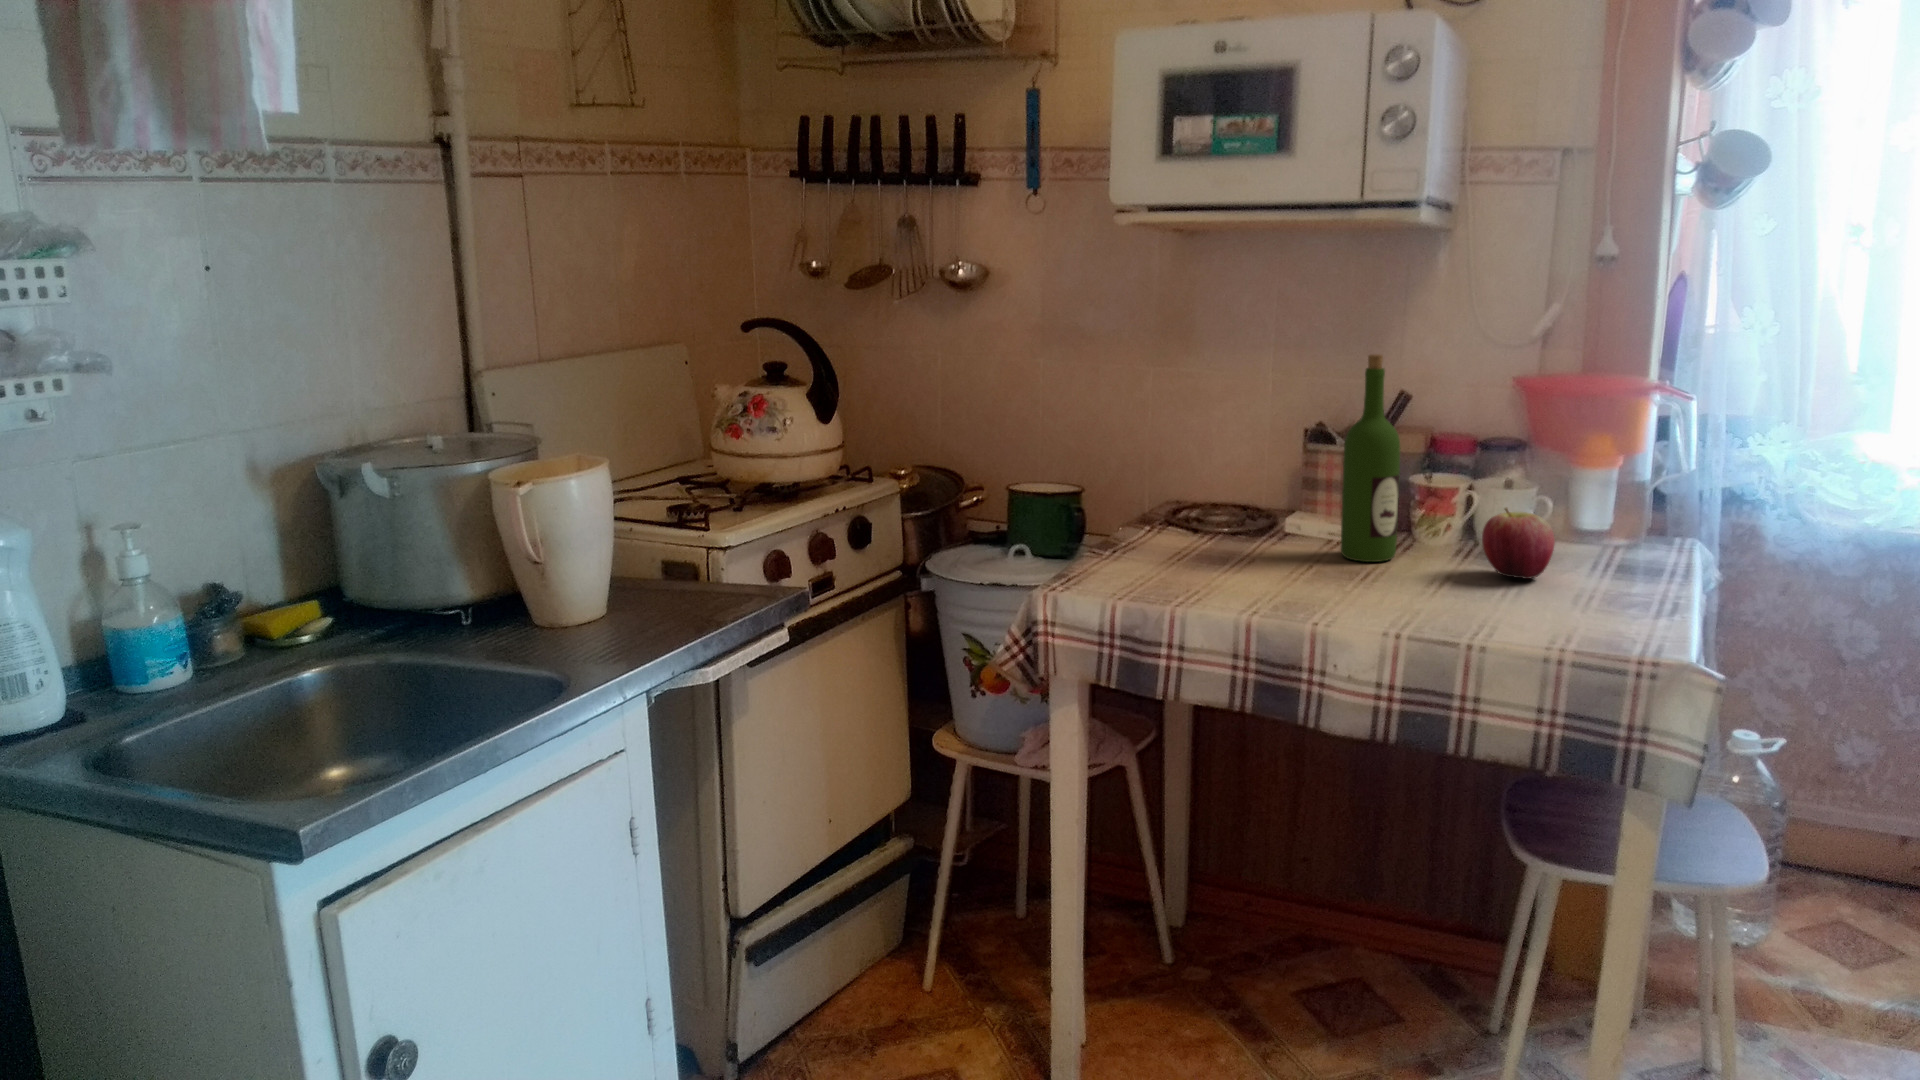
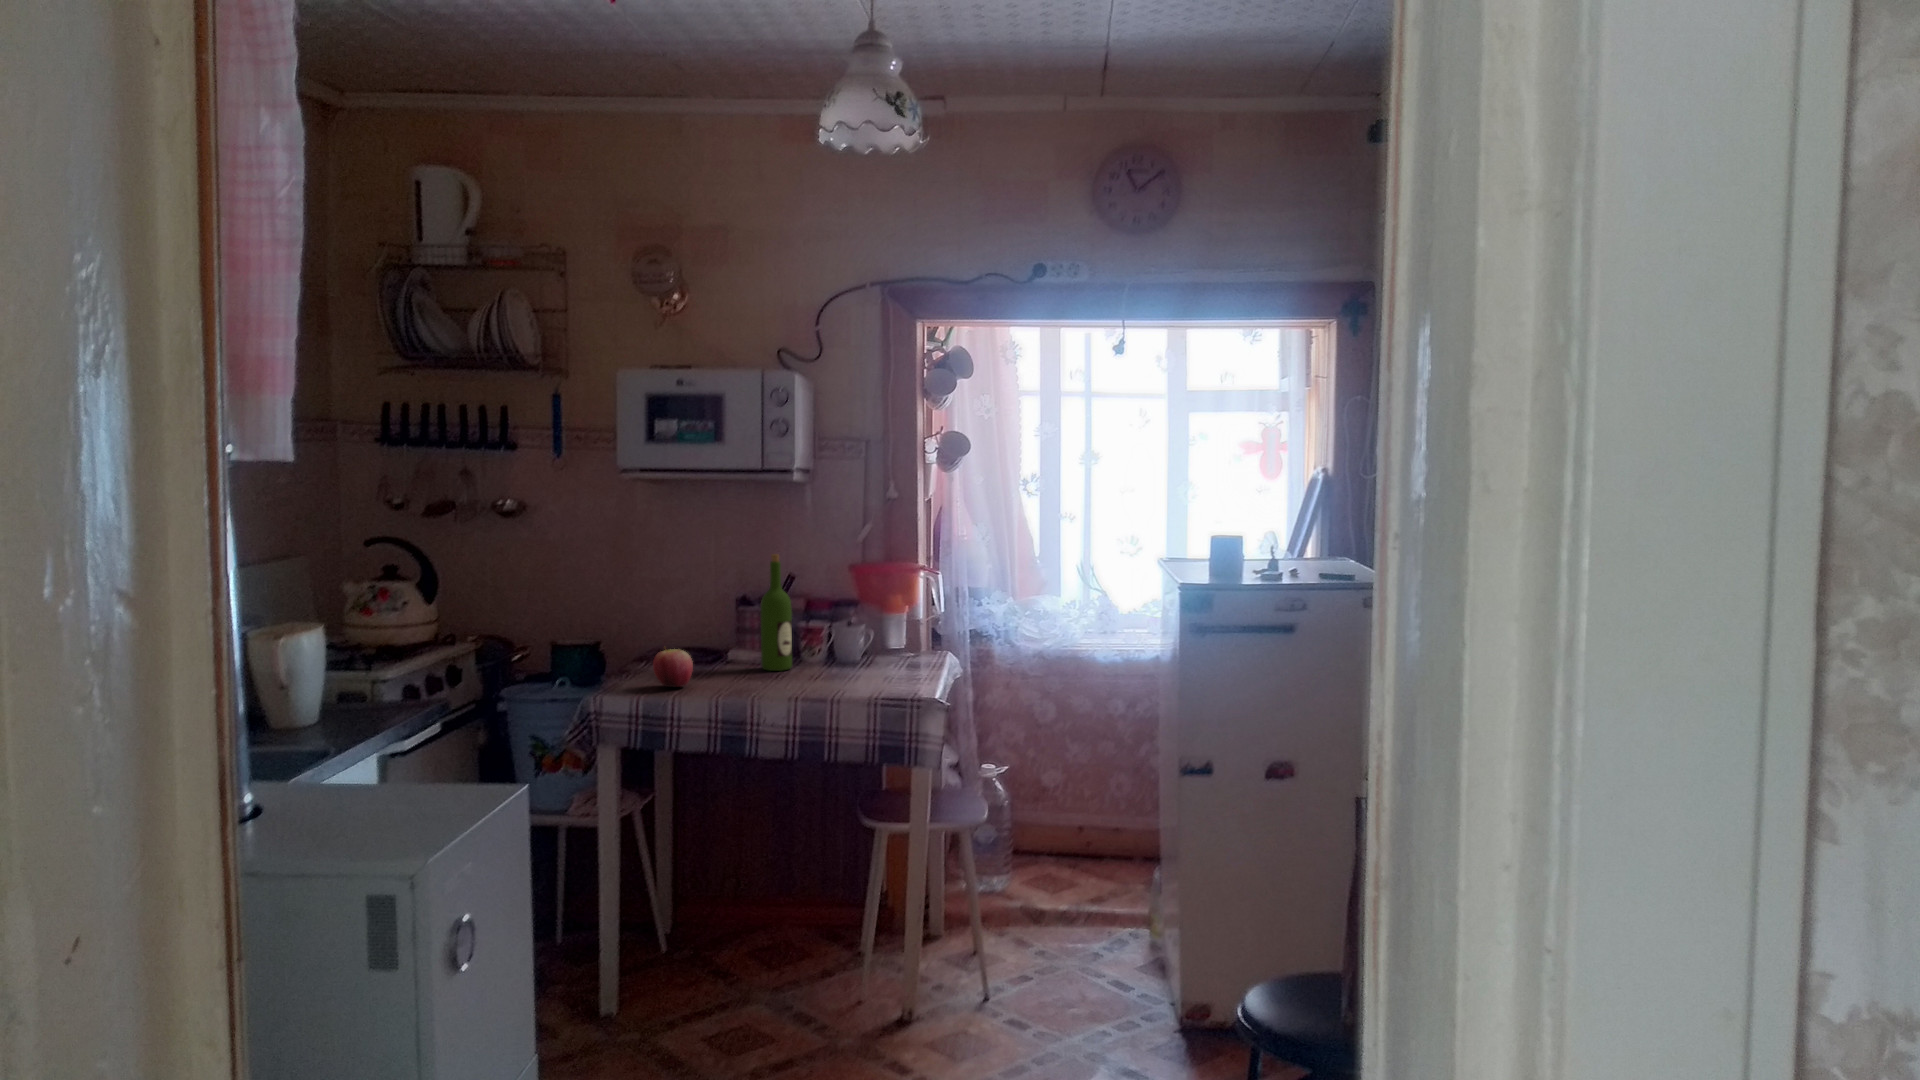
apple: present [1482,508,1555,579] -> present [653,649,693,687]

